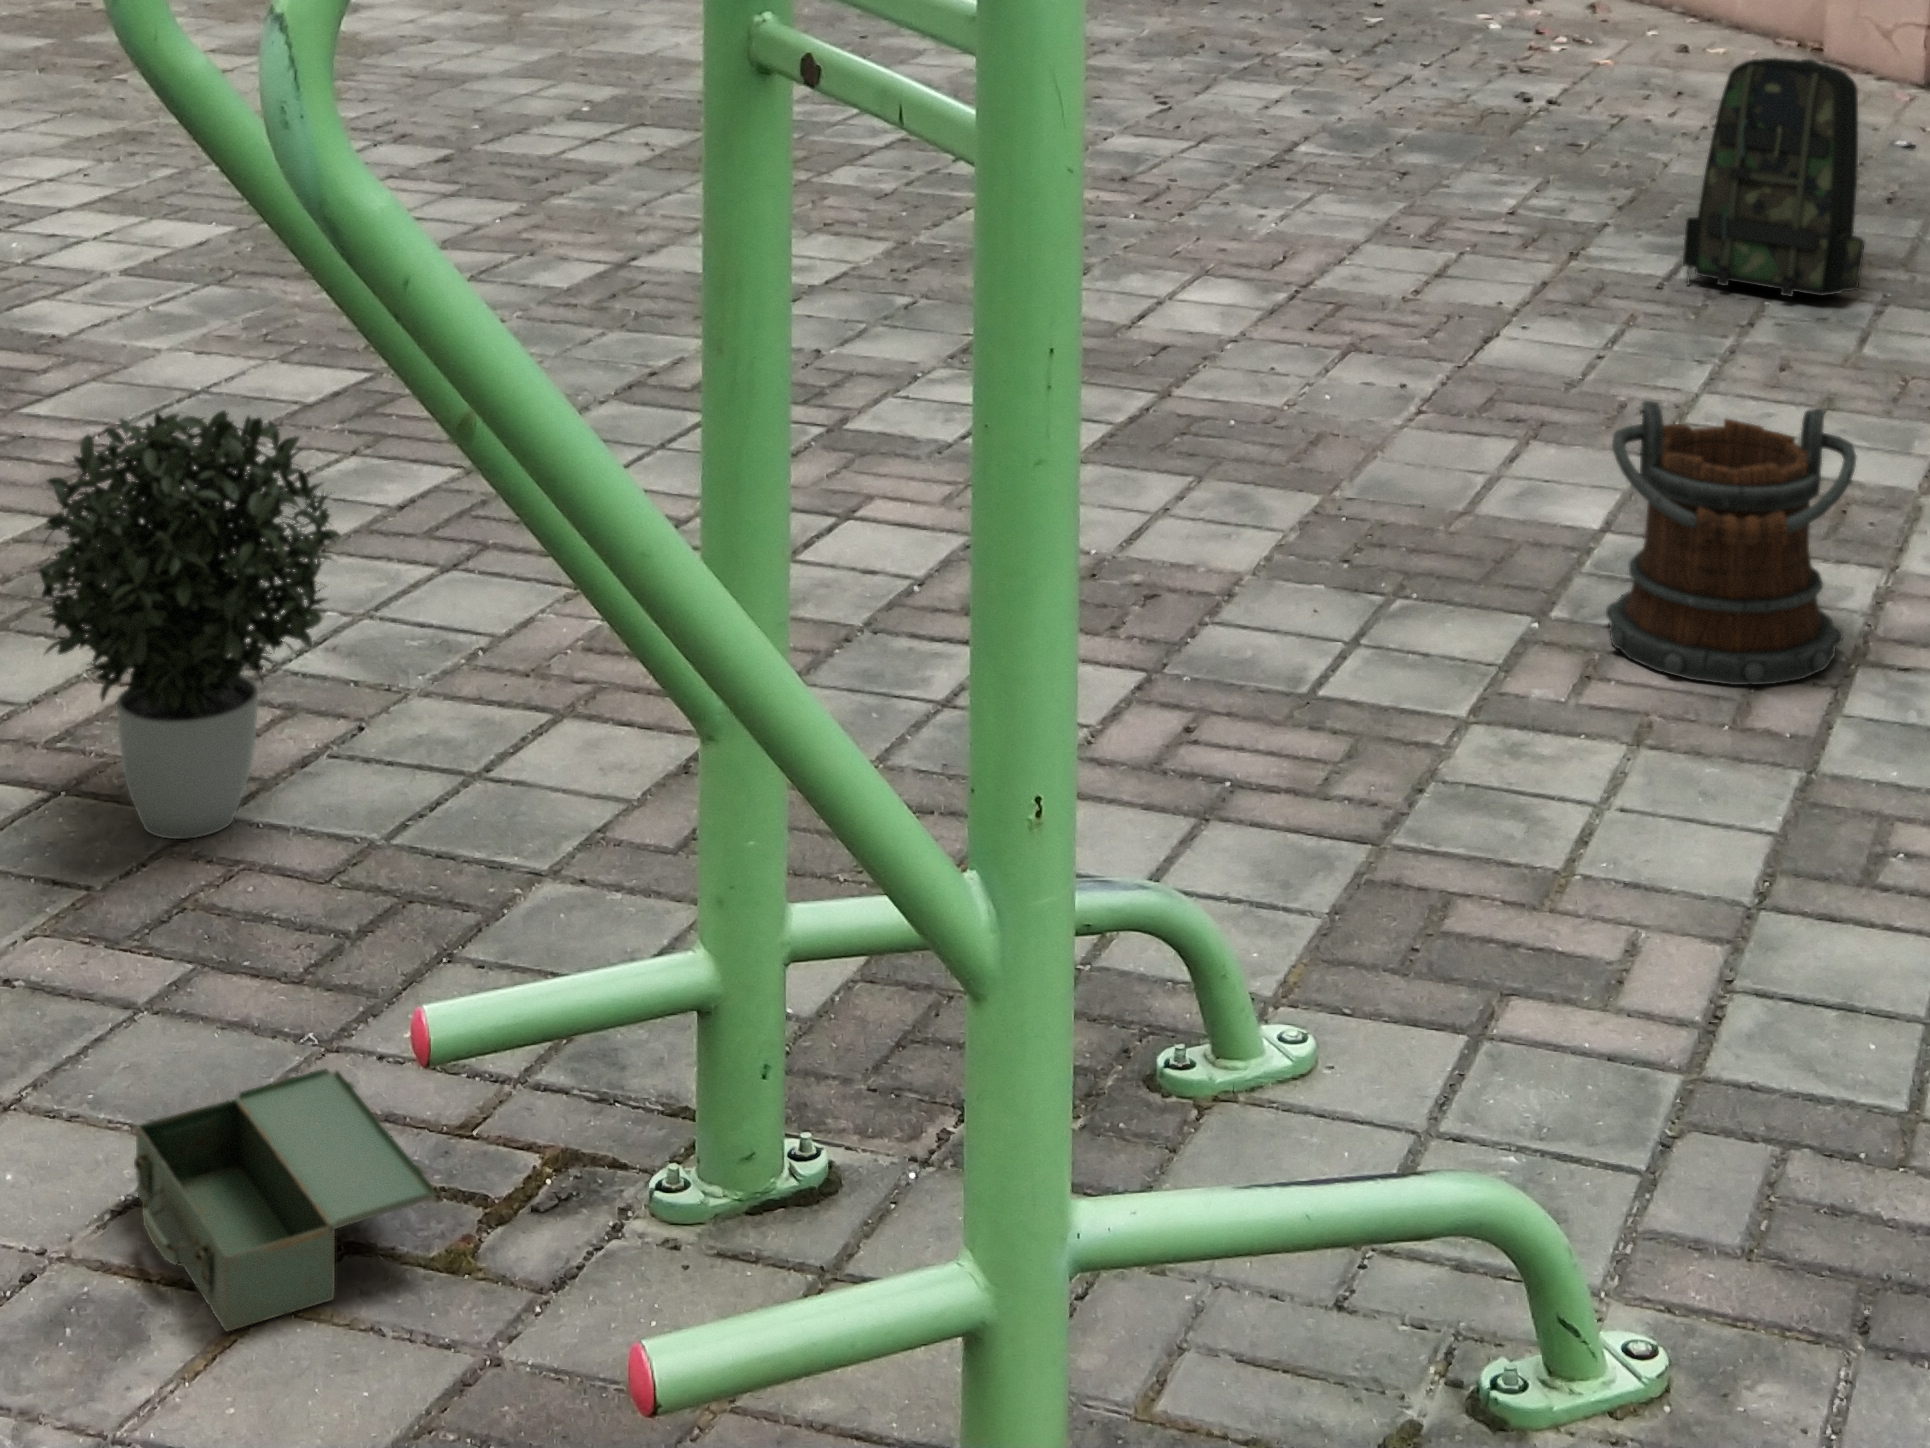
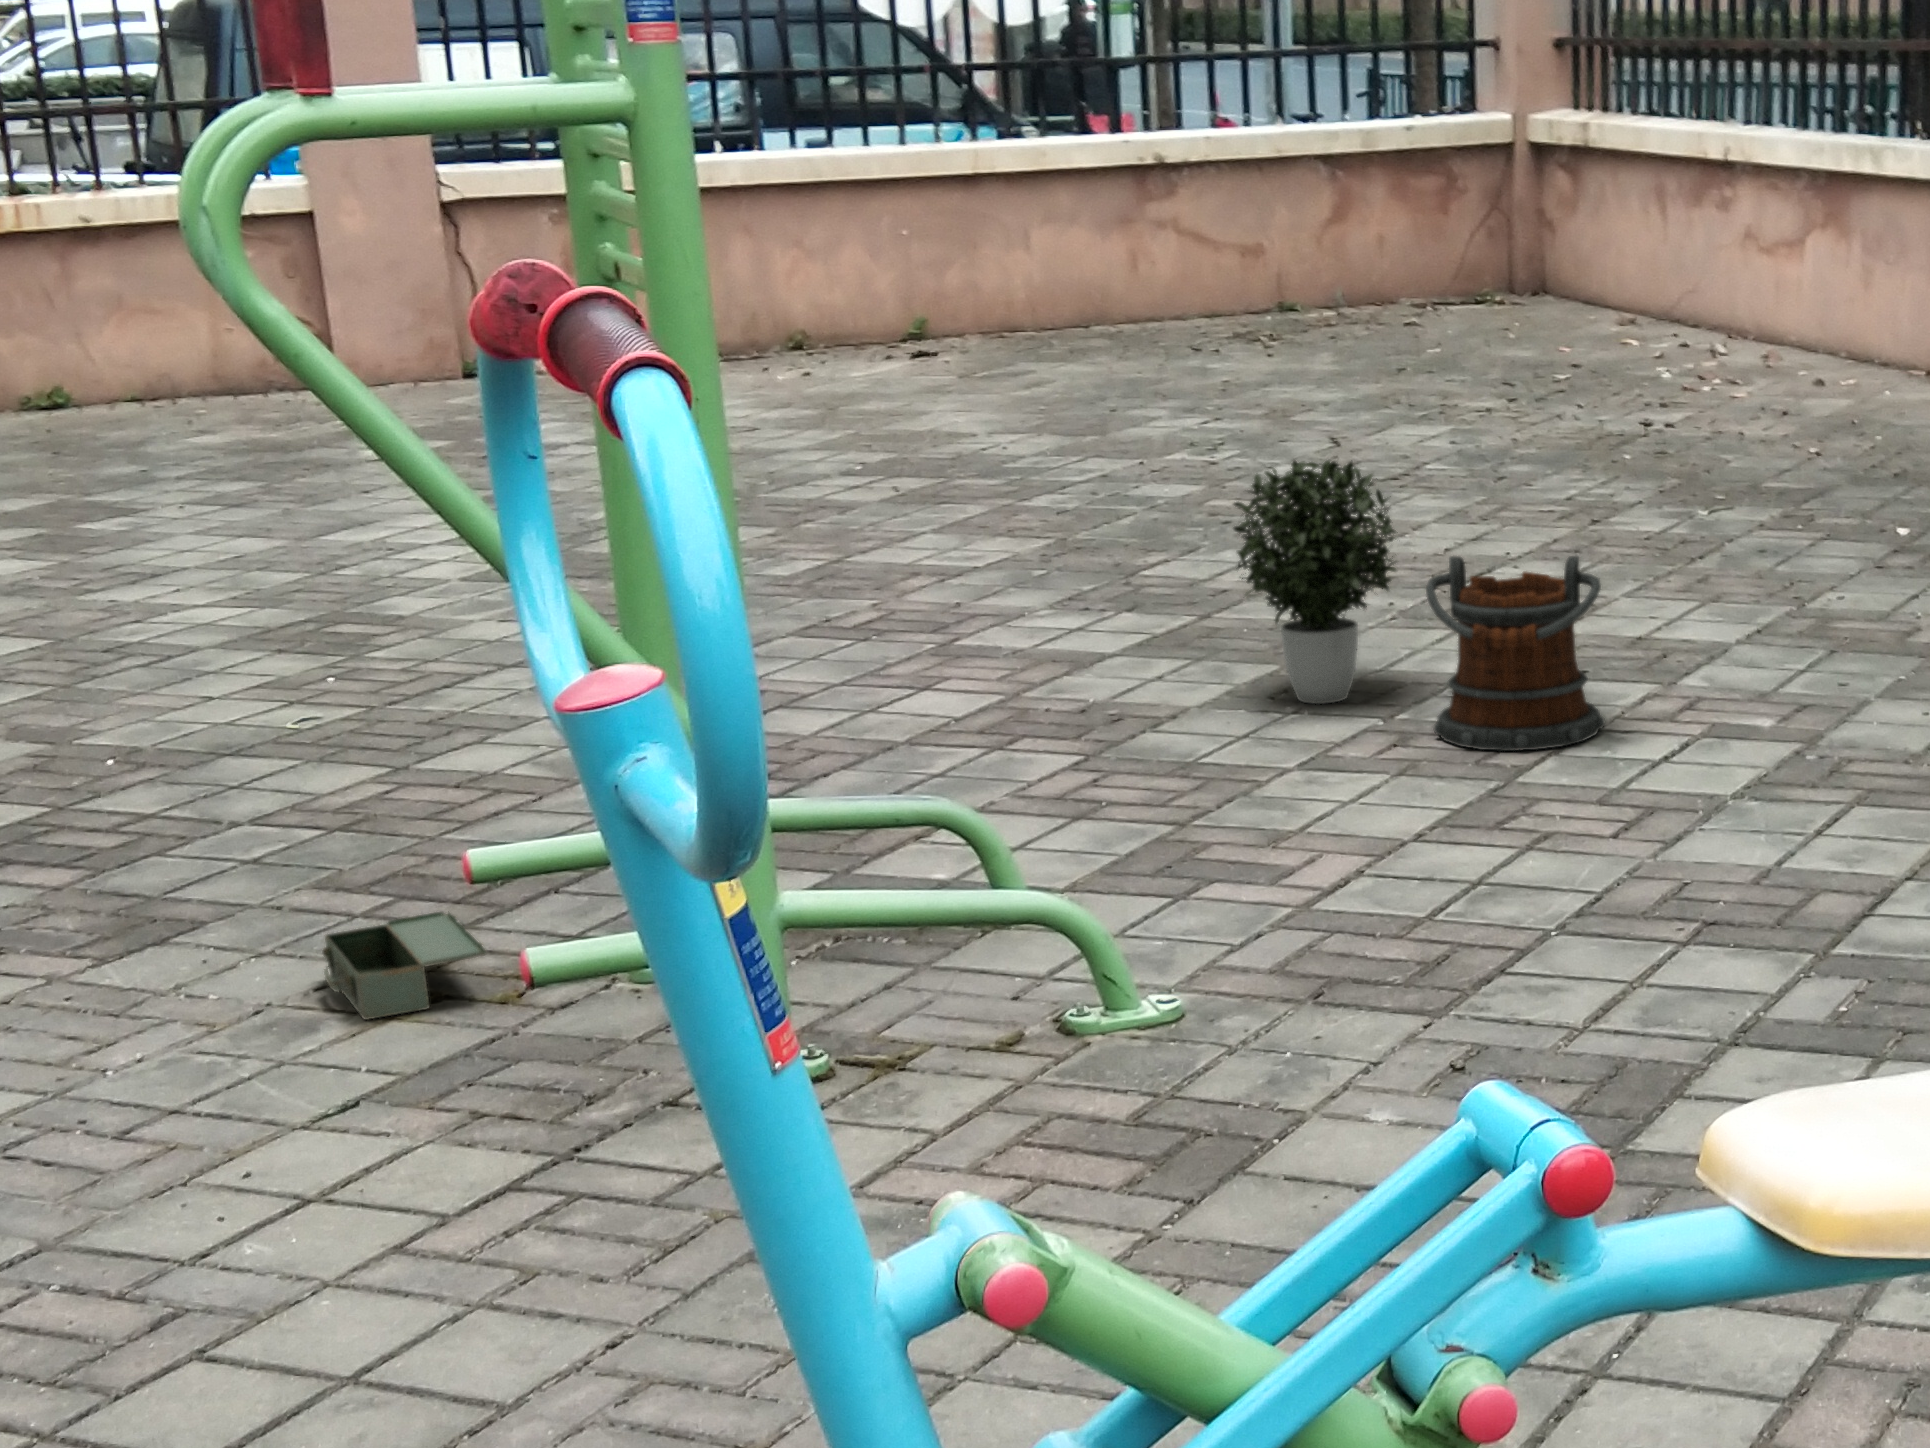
backpack: present [1683,58,1864,297] -> none [1681,351,1825,543]
potted plant: present [39,411,341,839] -> present [1234,460,1398,704]

